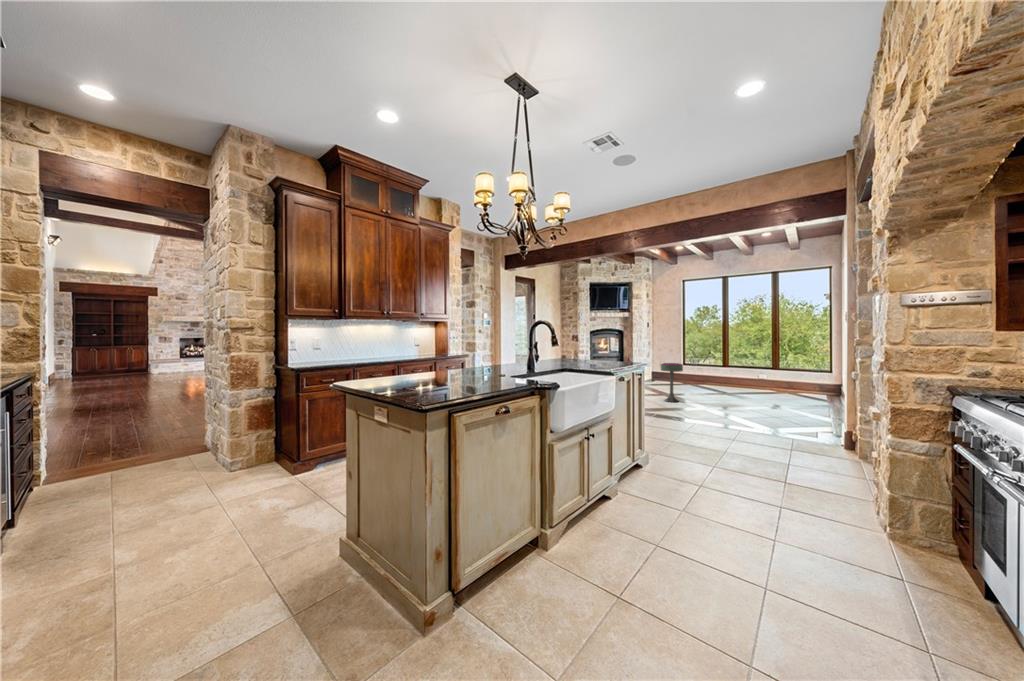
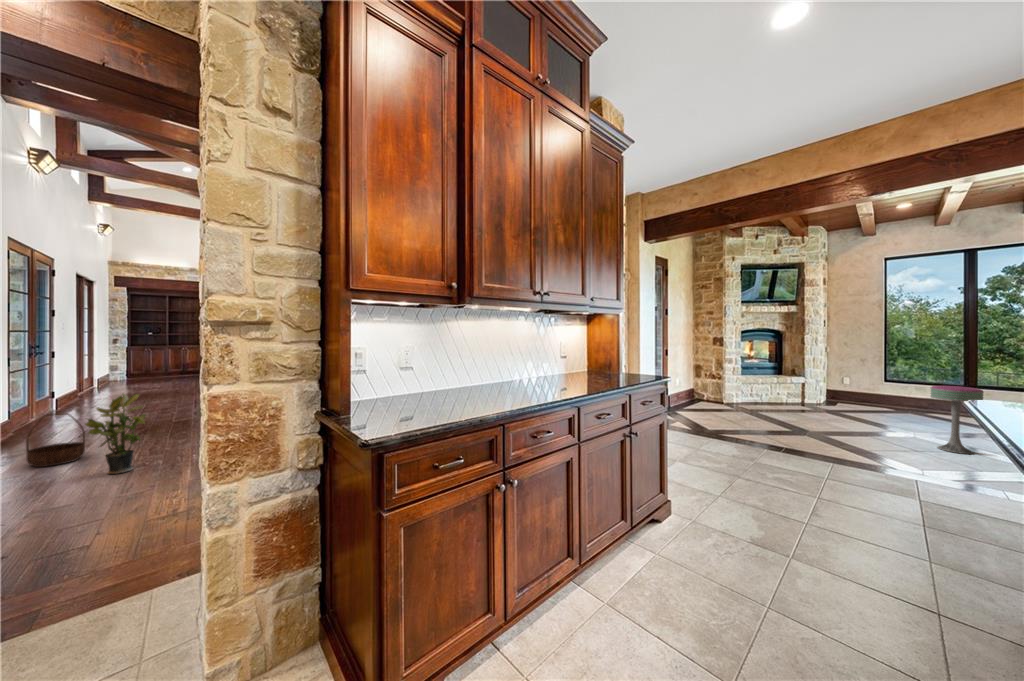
potted plant: none [114,372,153,423] -> present [85,394,145,474]
basket: none [66,386,104,421] -> present [26,413,85,467]

